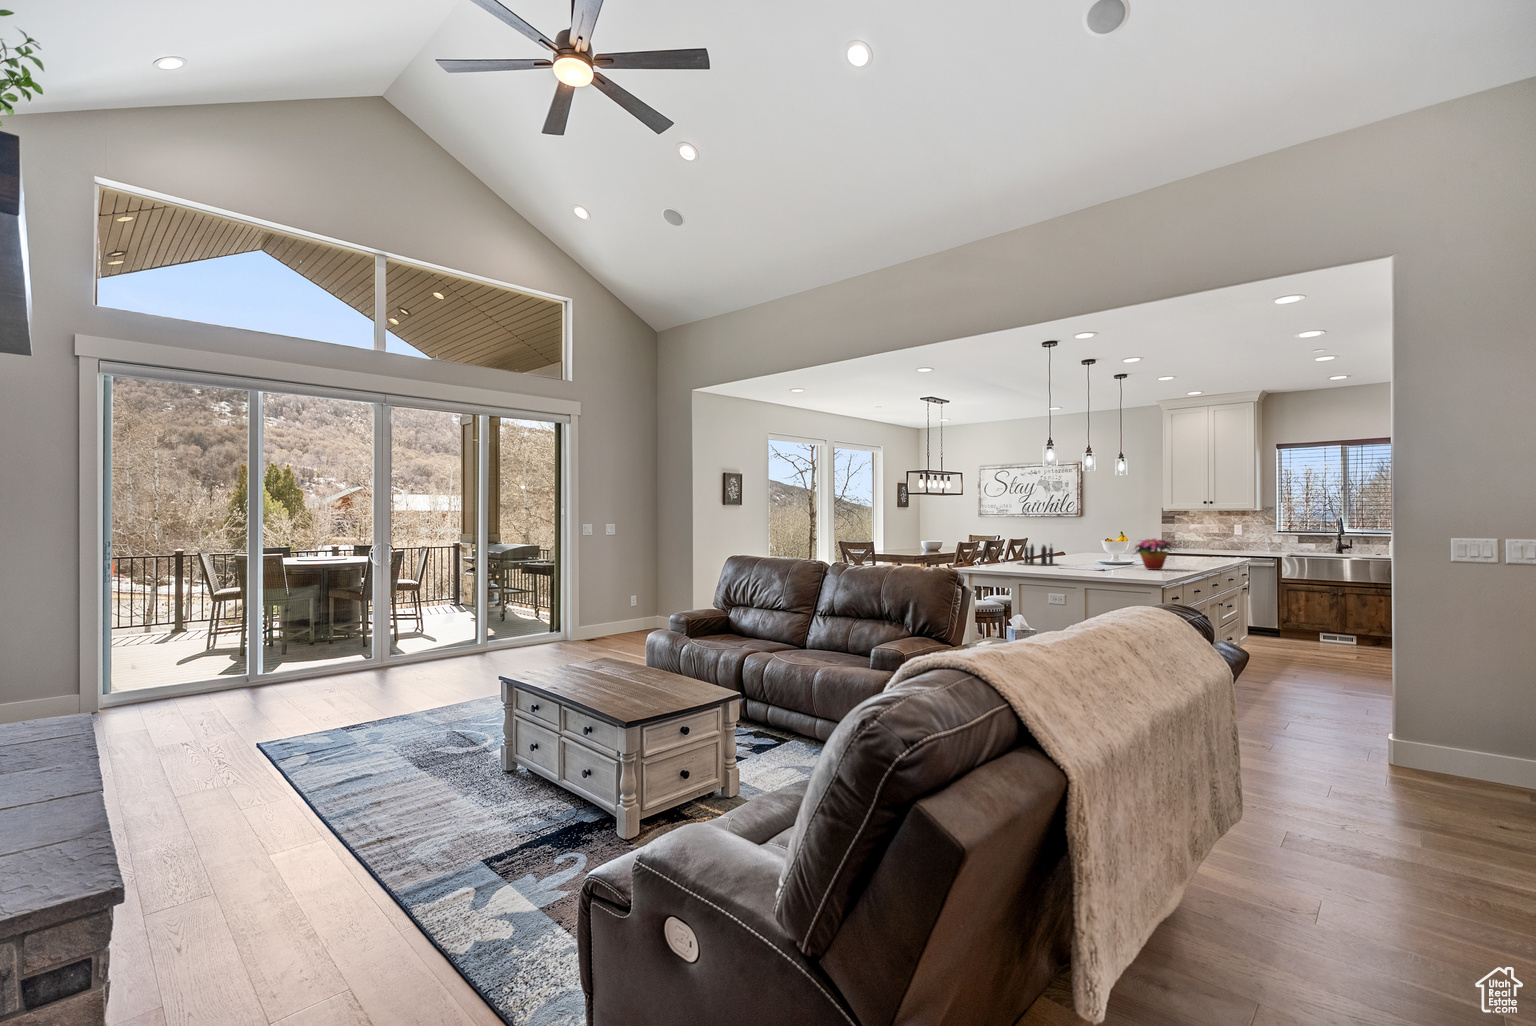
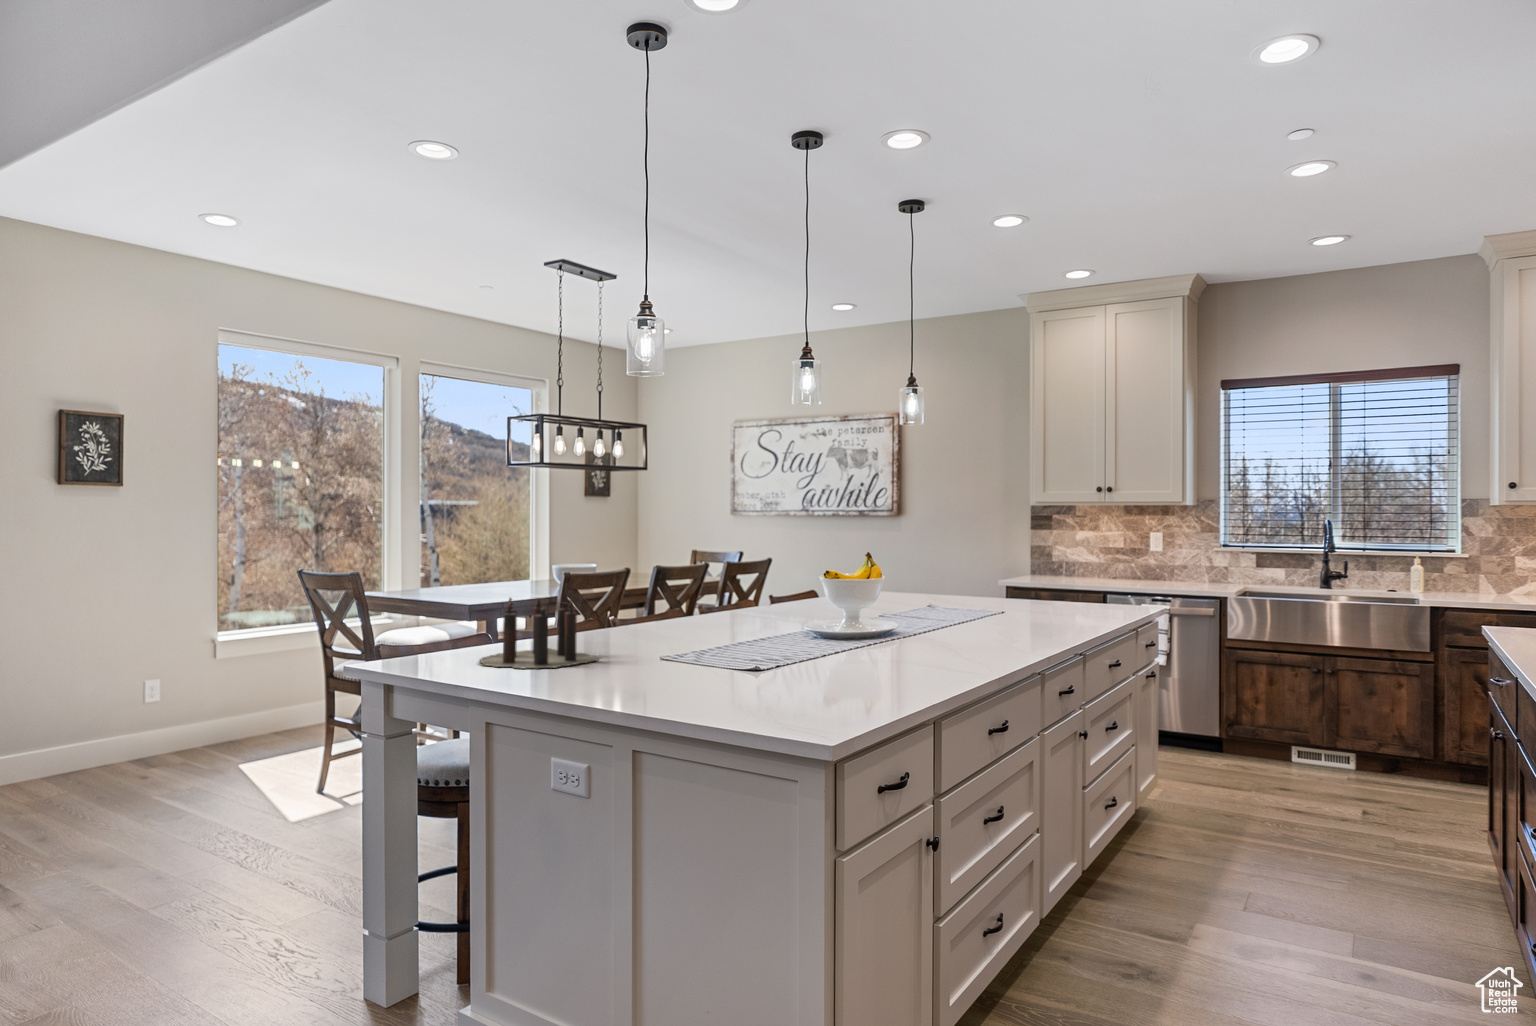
flower arrangement: present [1135,539,1175,570] -> none [732,592,878,696]

